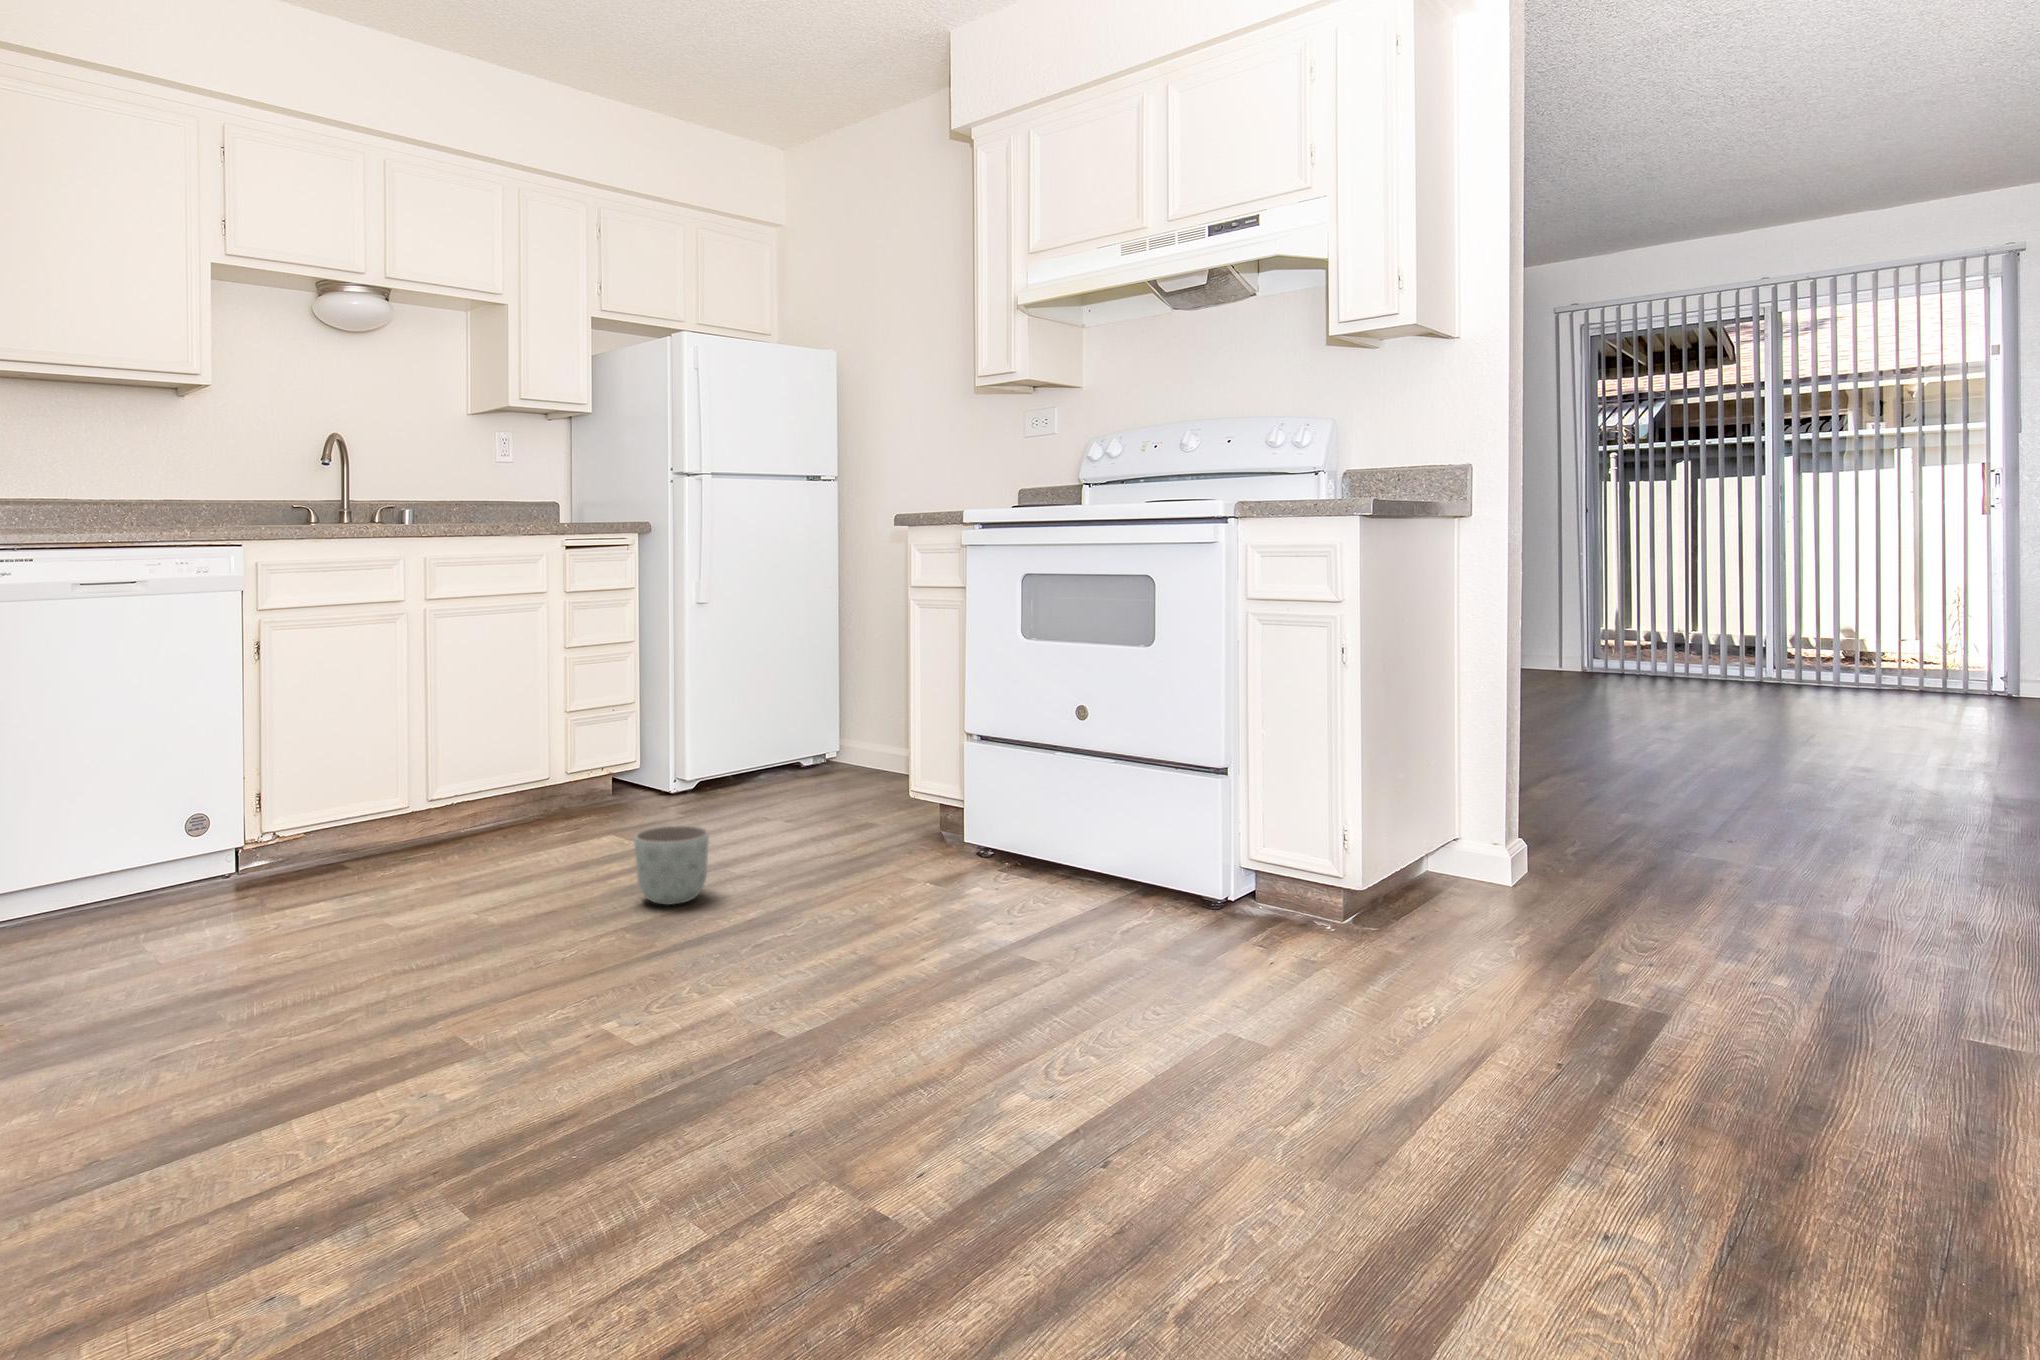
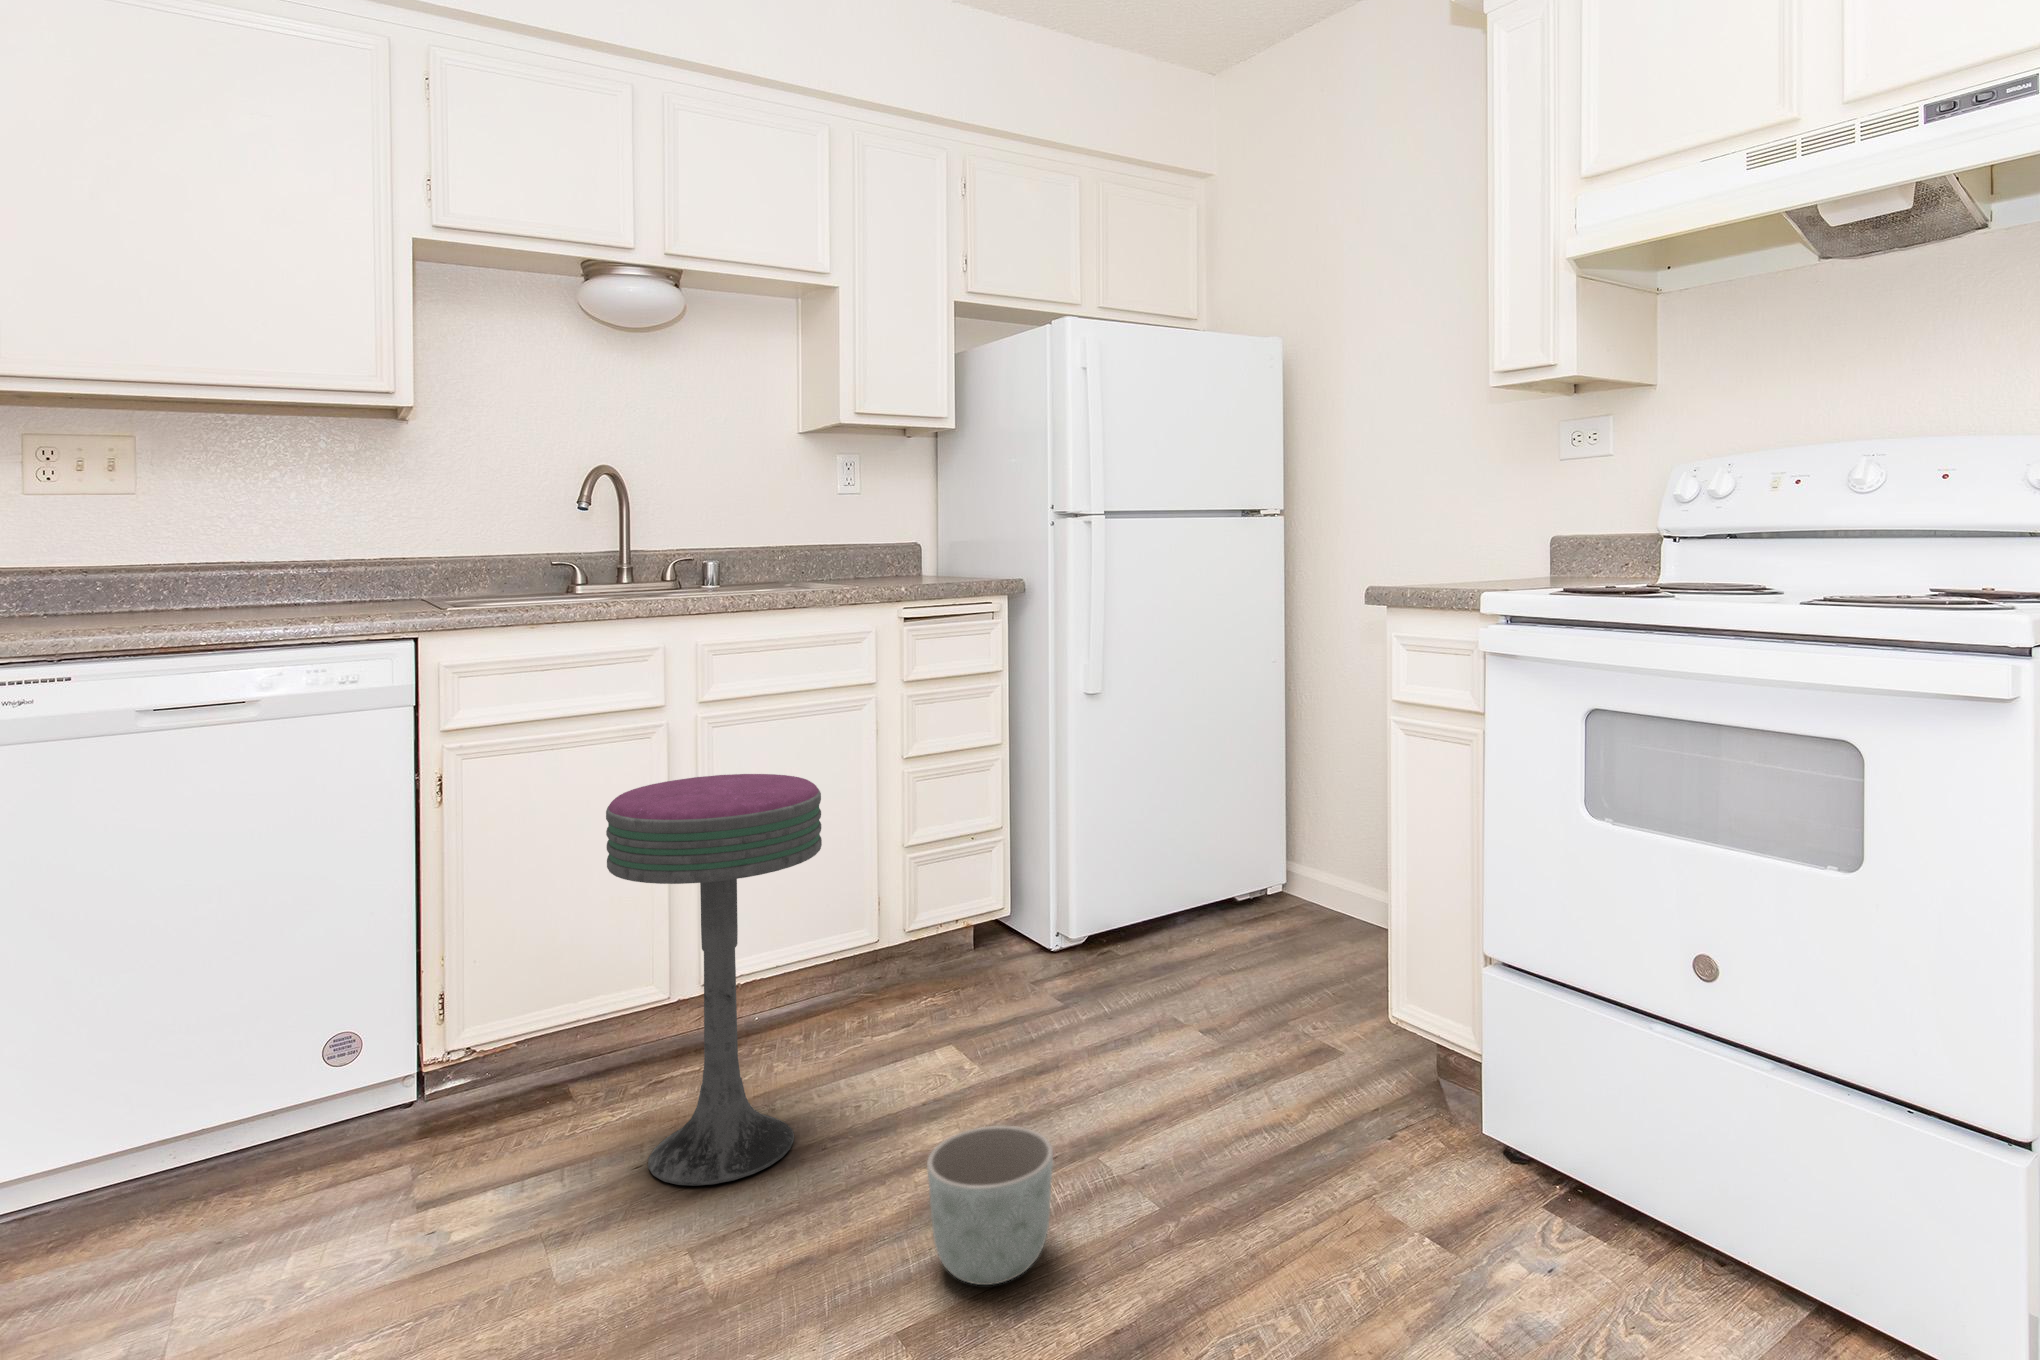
bar stool: none [405,633,542,884] -> present [606,774,822,1186]

